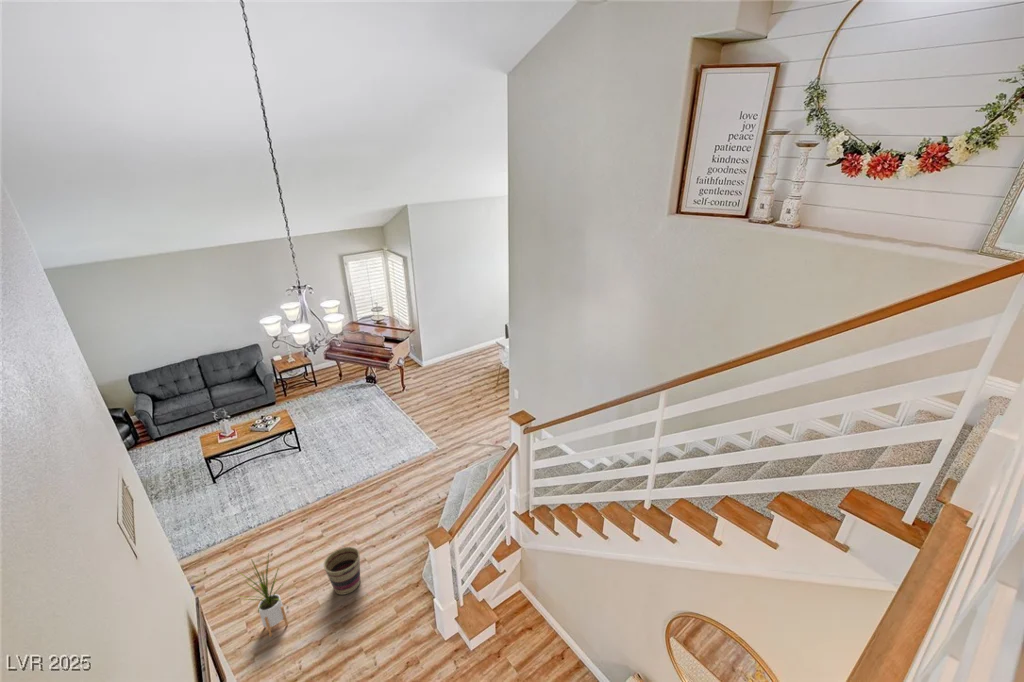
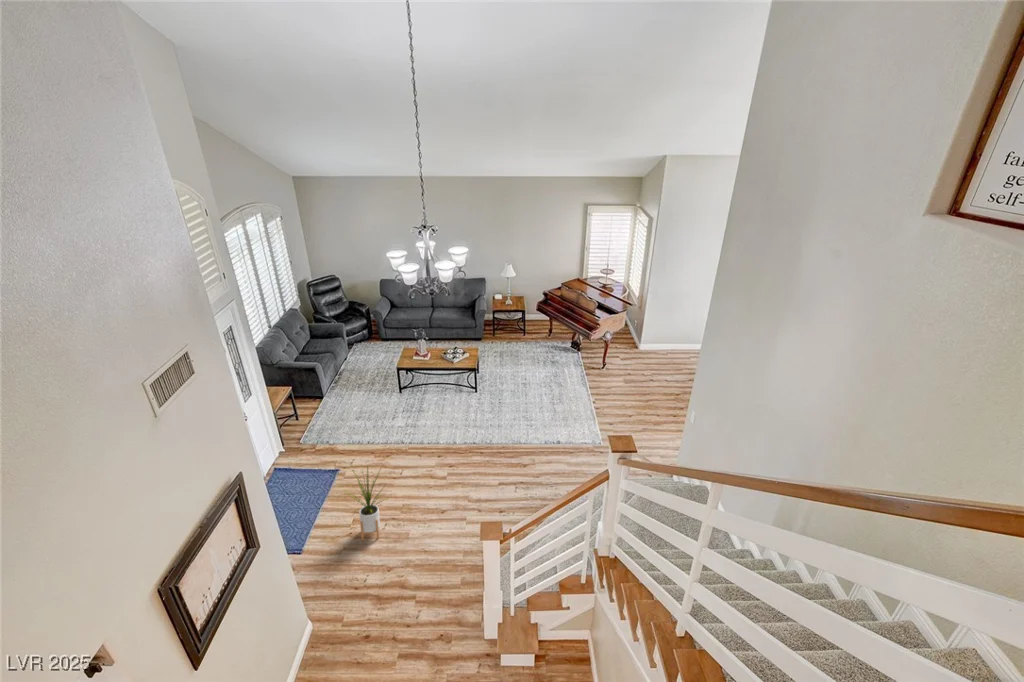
basket: present [324,547,360,595] -> none [420,495,456,541]

